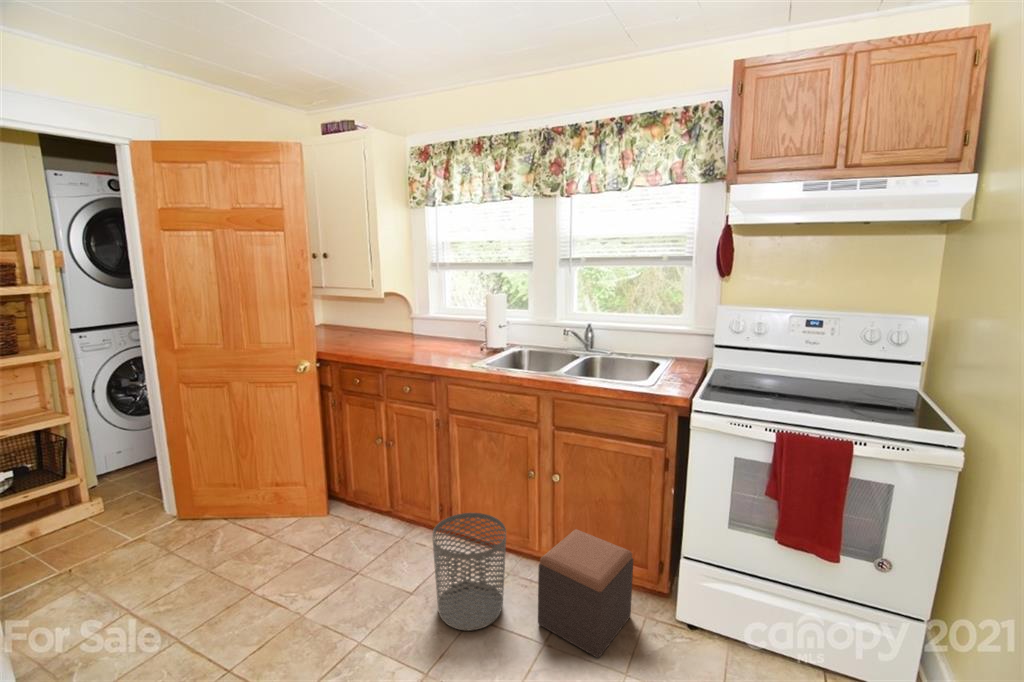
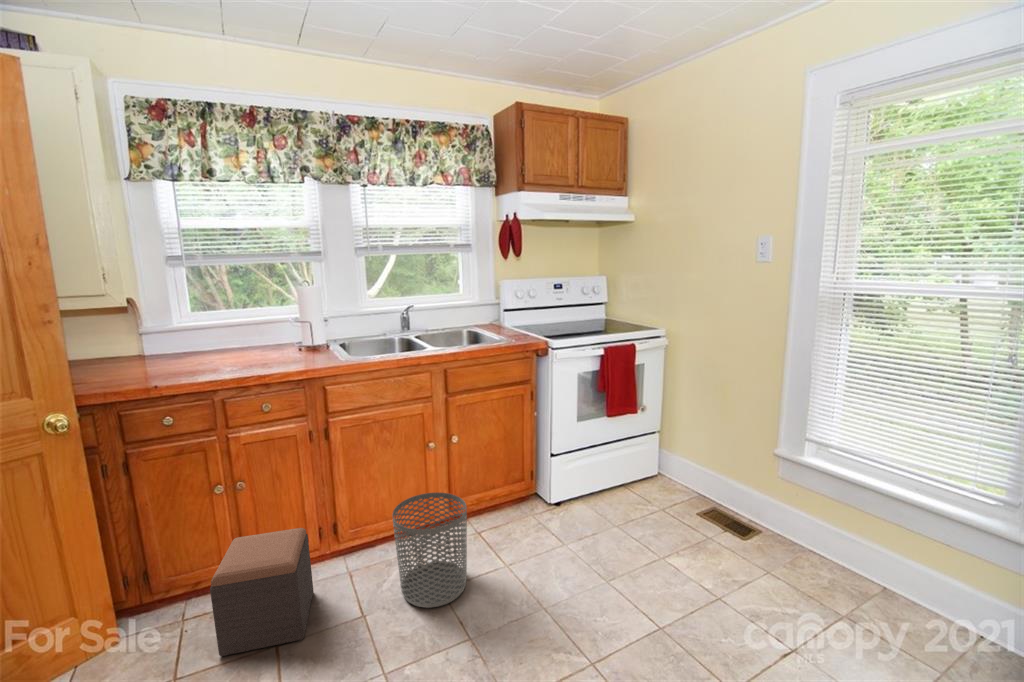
footstool: present [538,529,633,658] -> present [210,528,313,656]

